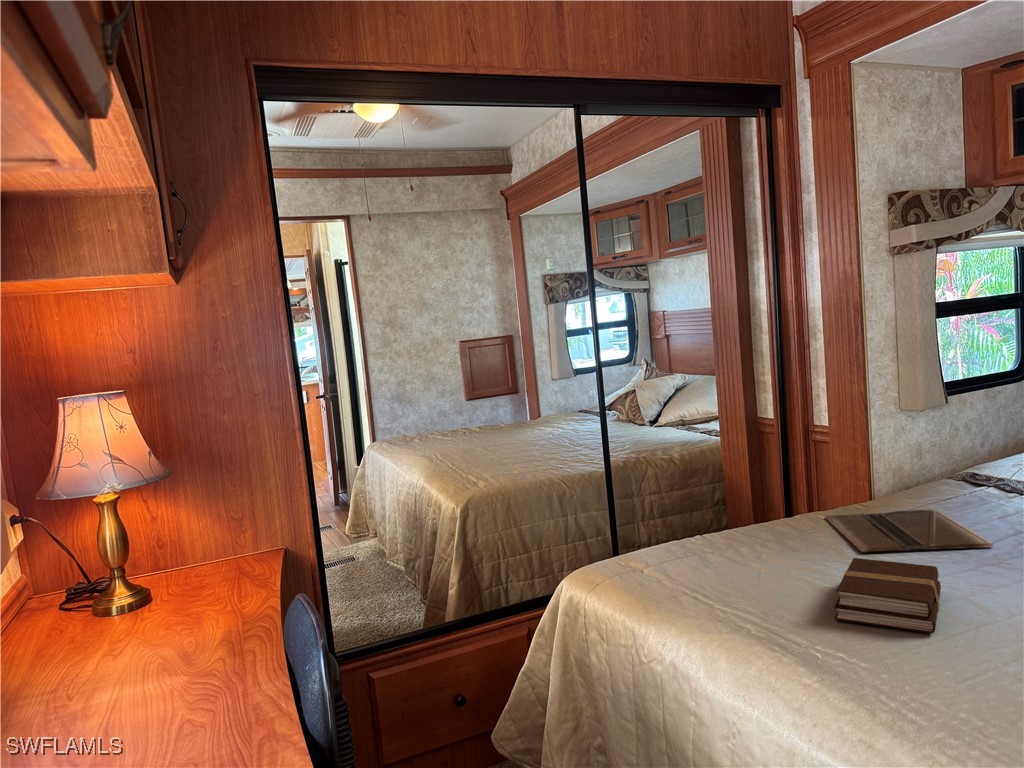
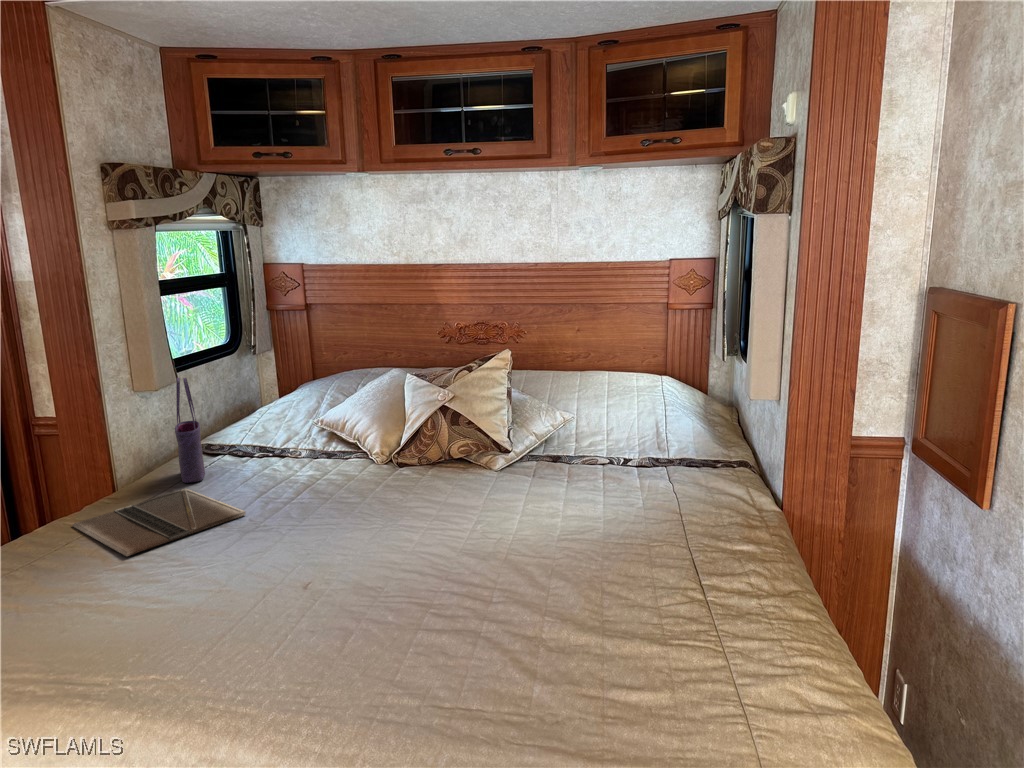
tote bag: none [932,397,961,506] -> present [175,378,205,483]
book: present [834,558,941,633] -> none [118,553,225,649]

